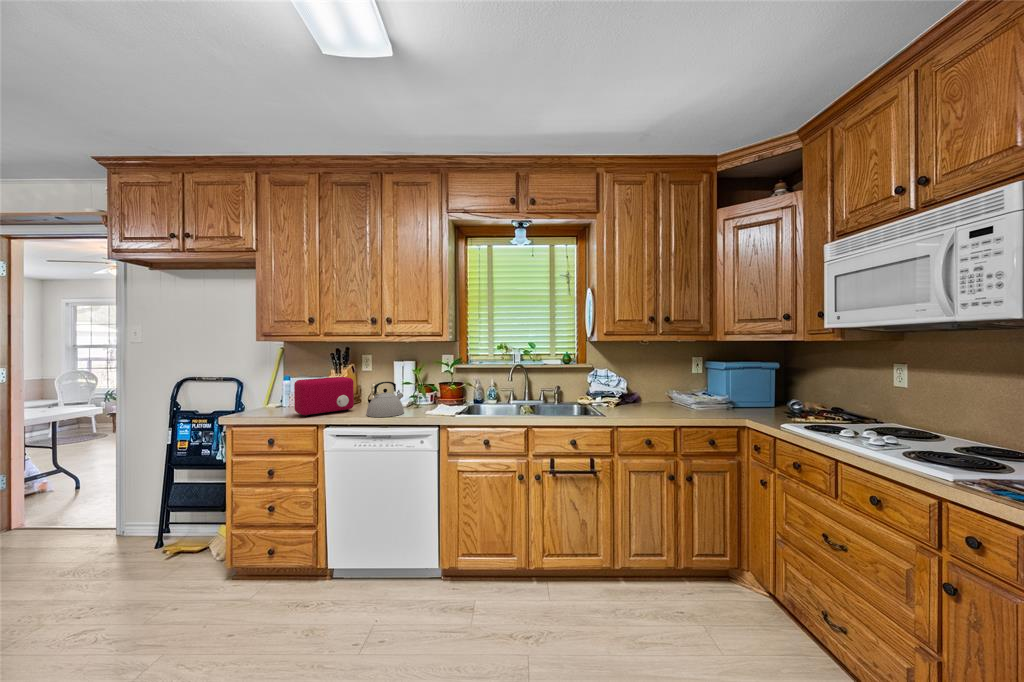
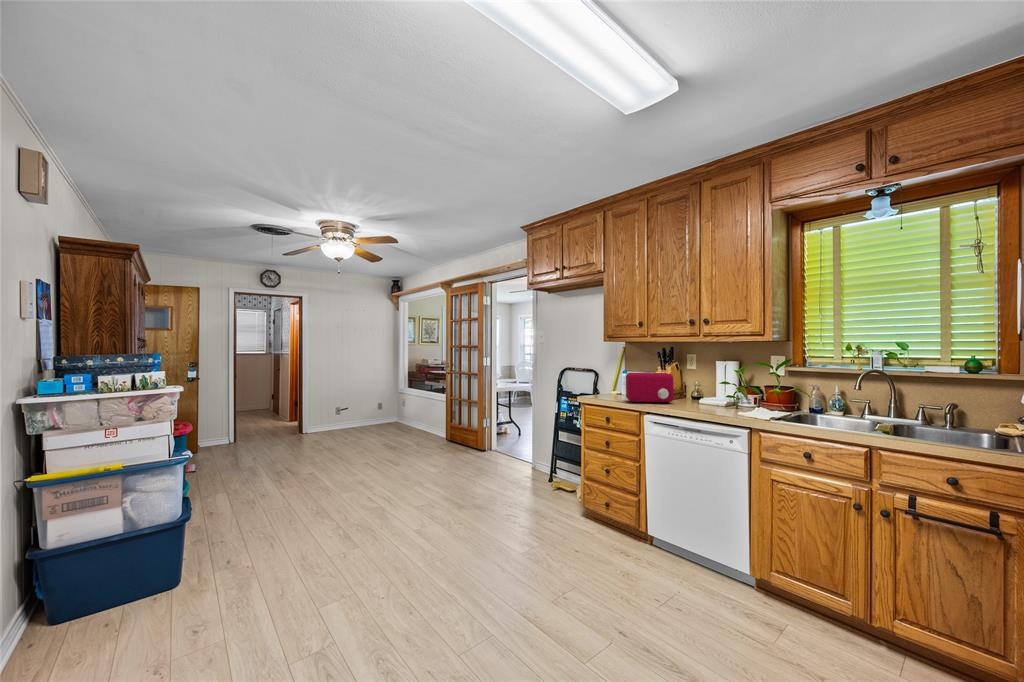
kettle: present [366,382,404,417] -> none [681,379,719,412]

